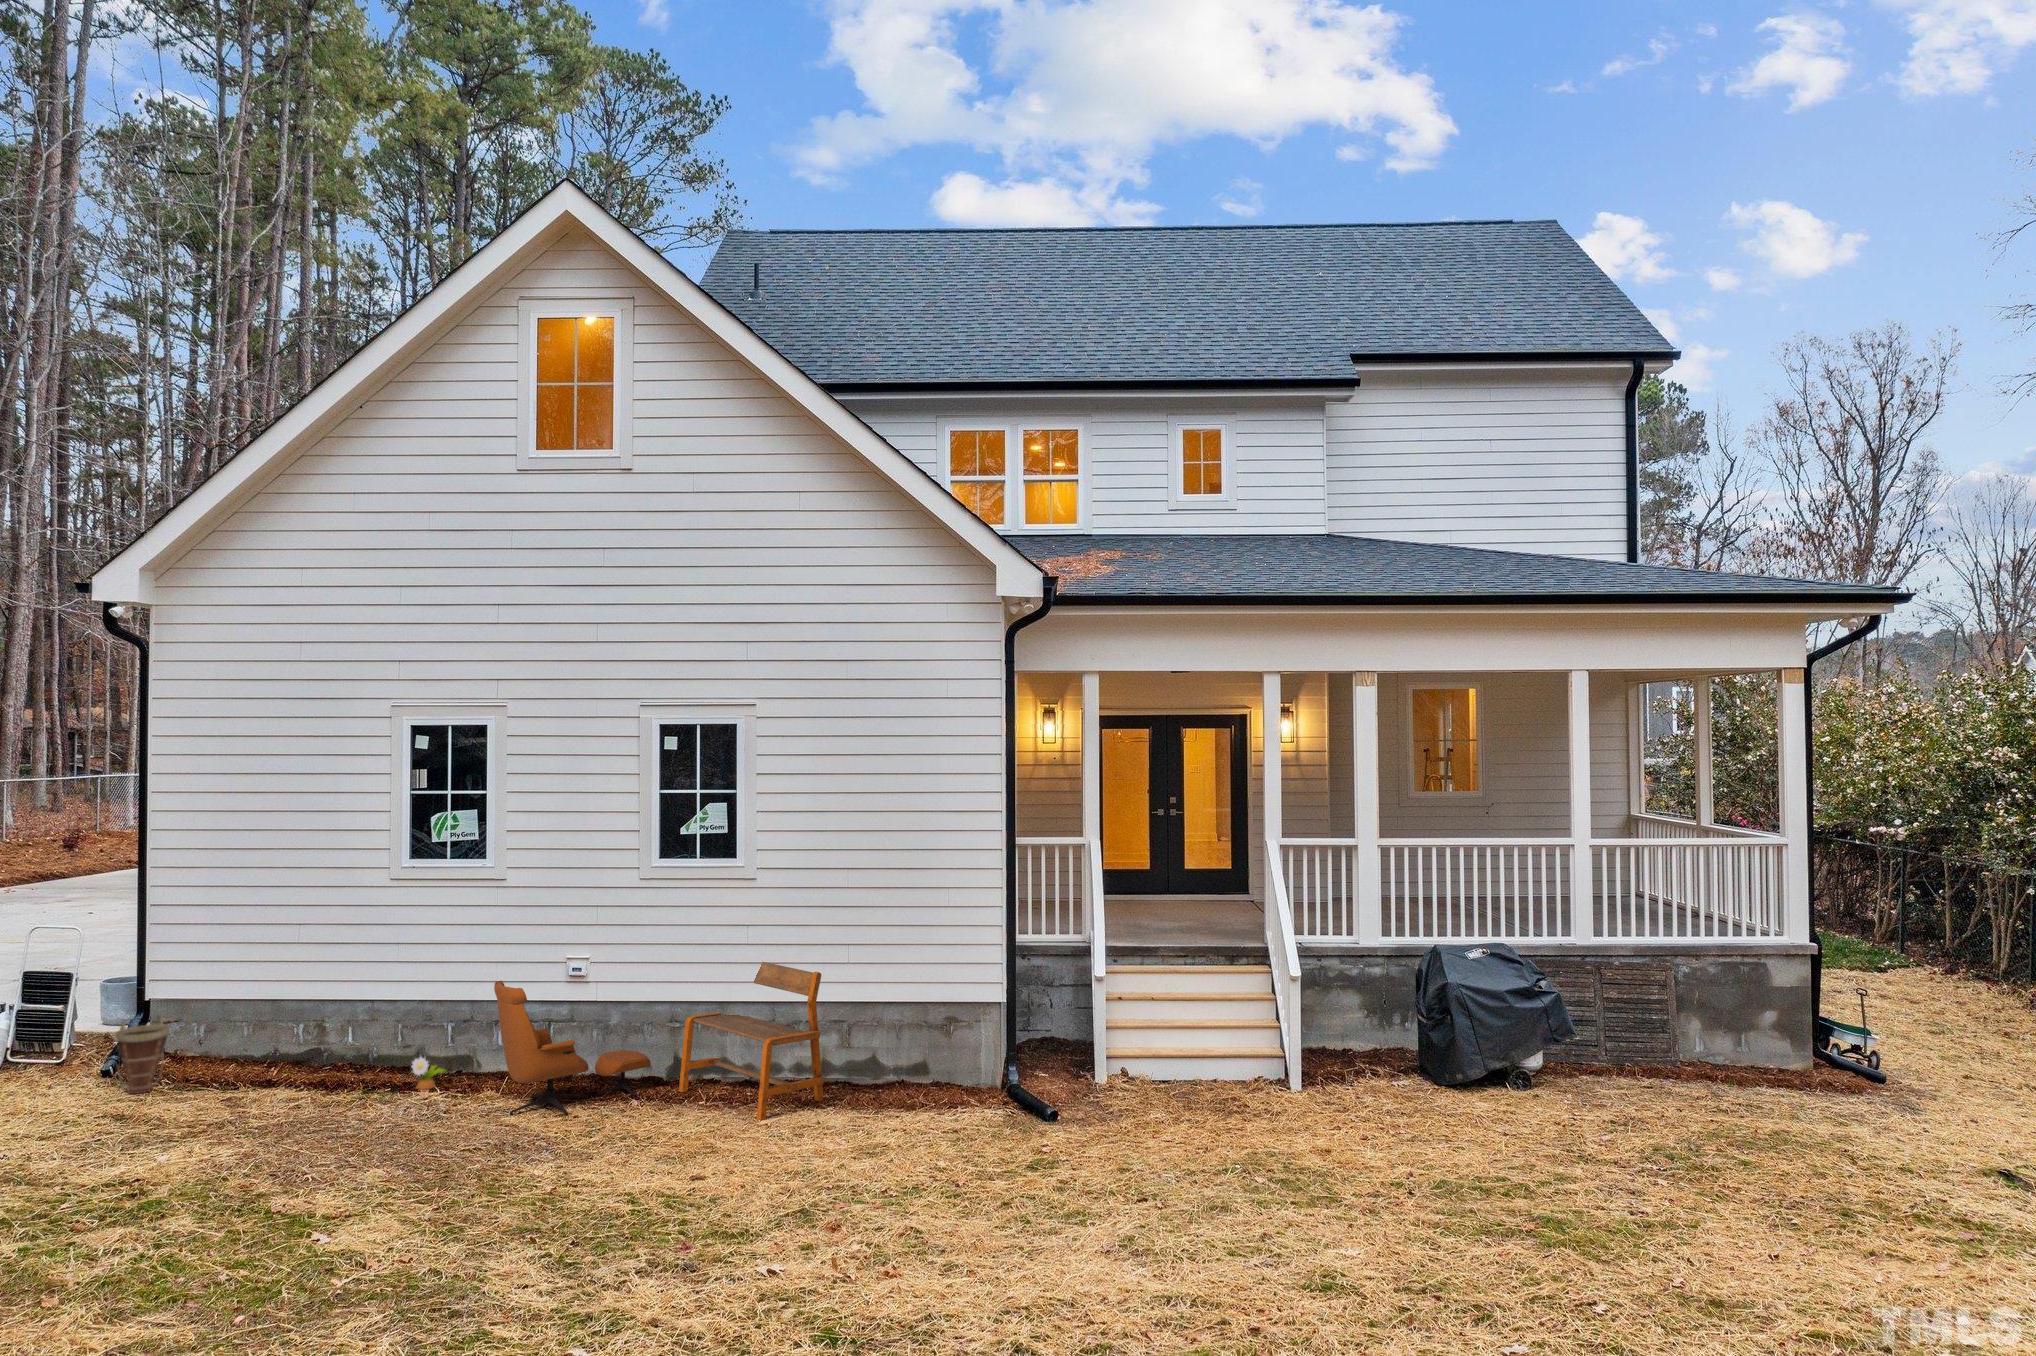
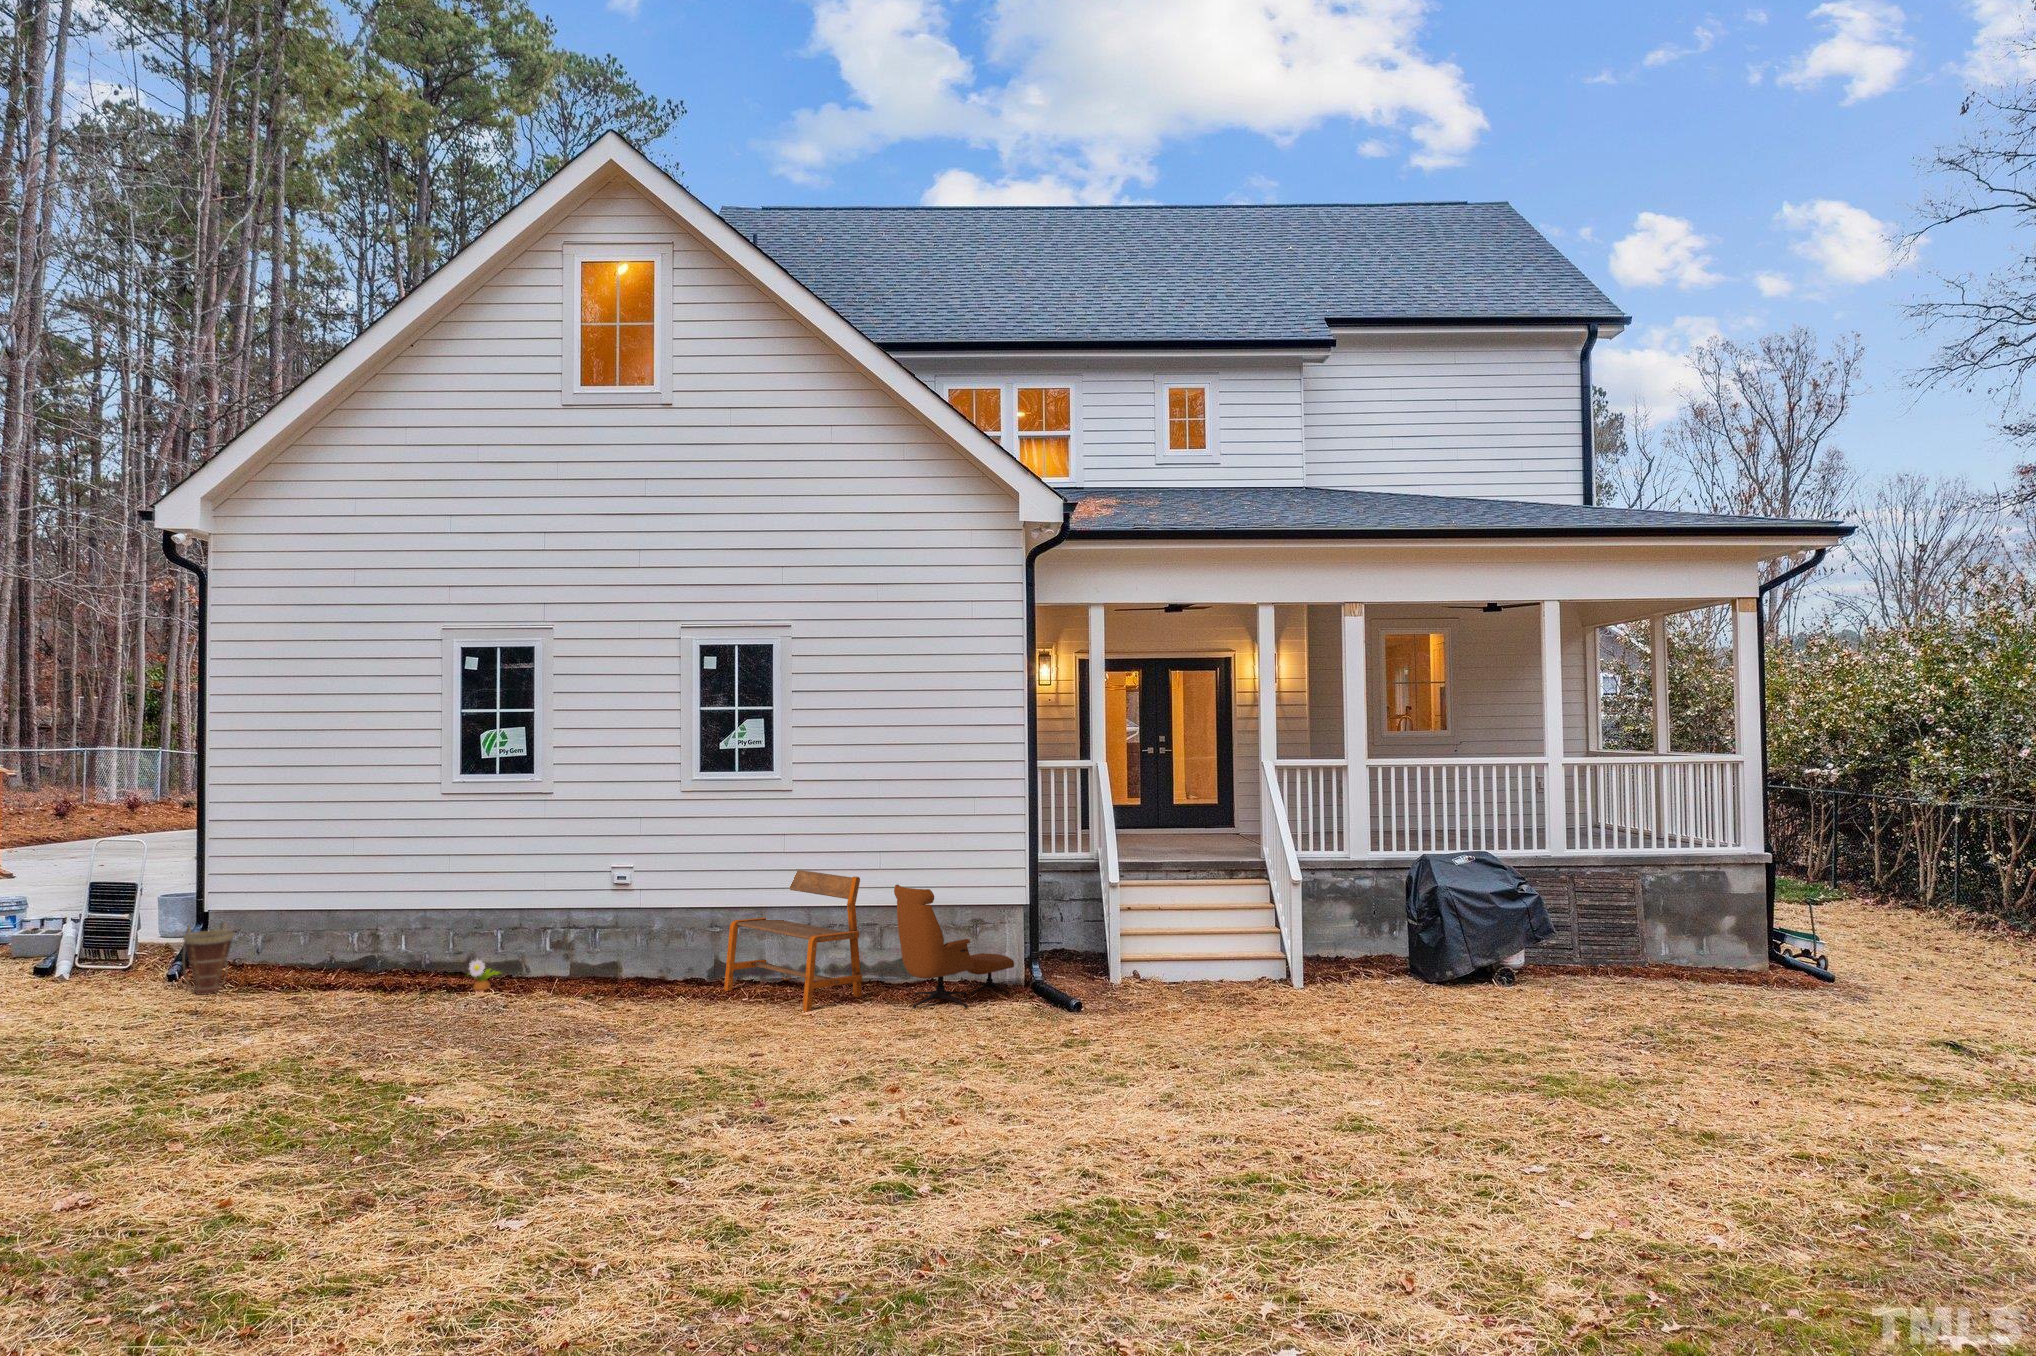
lounge chair: present [494,981,651,1115] -> present [894,885,1014,1008]

